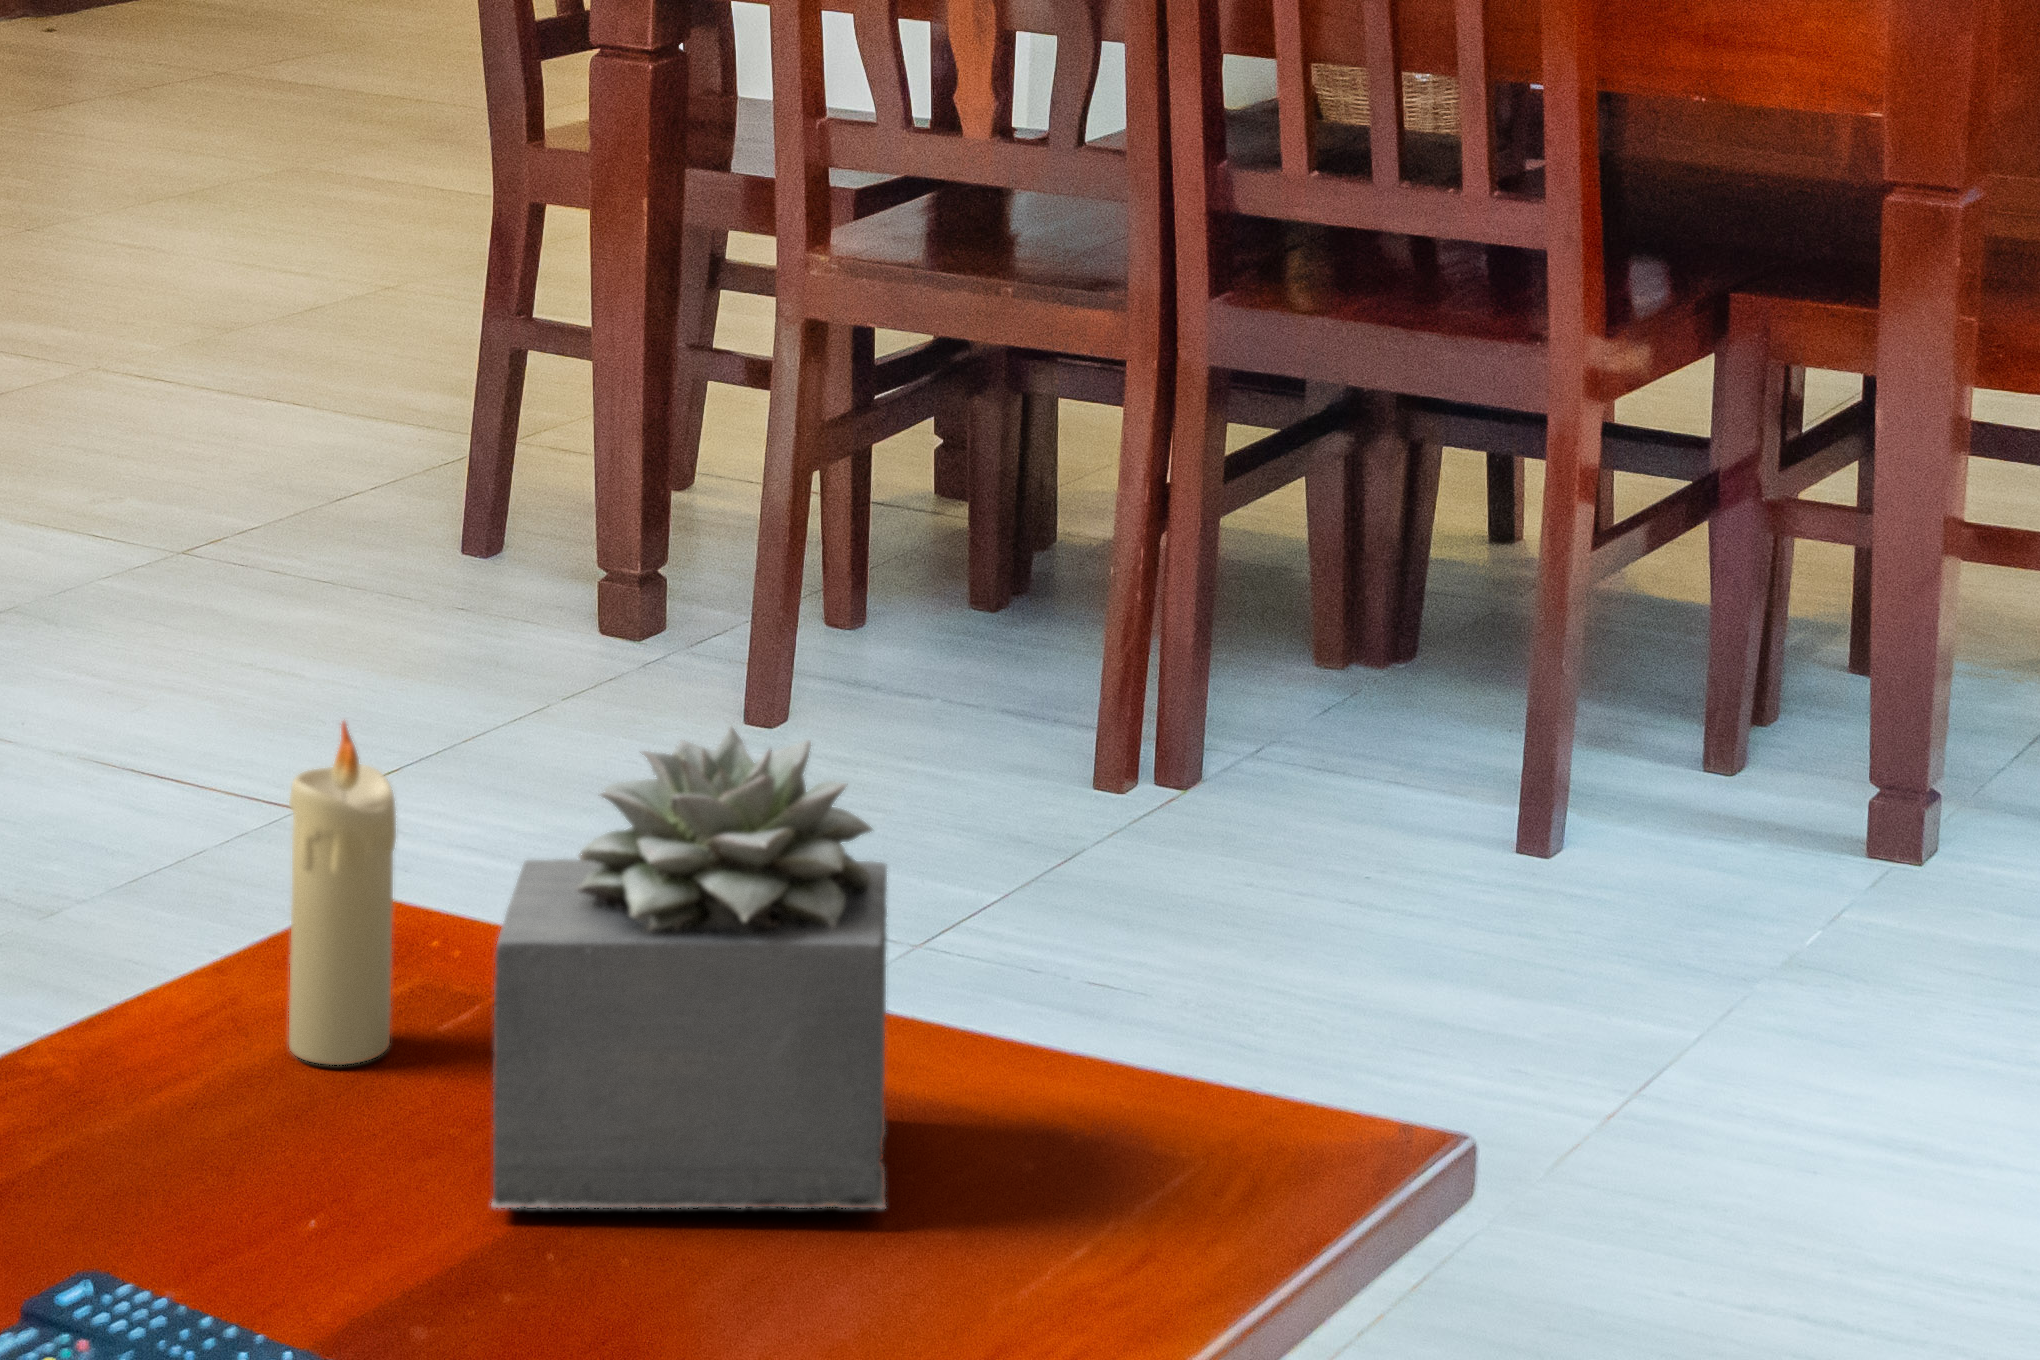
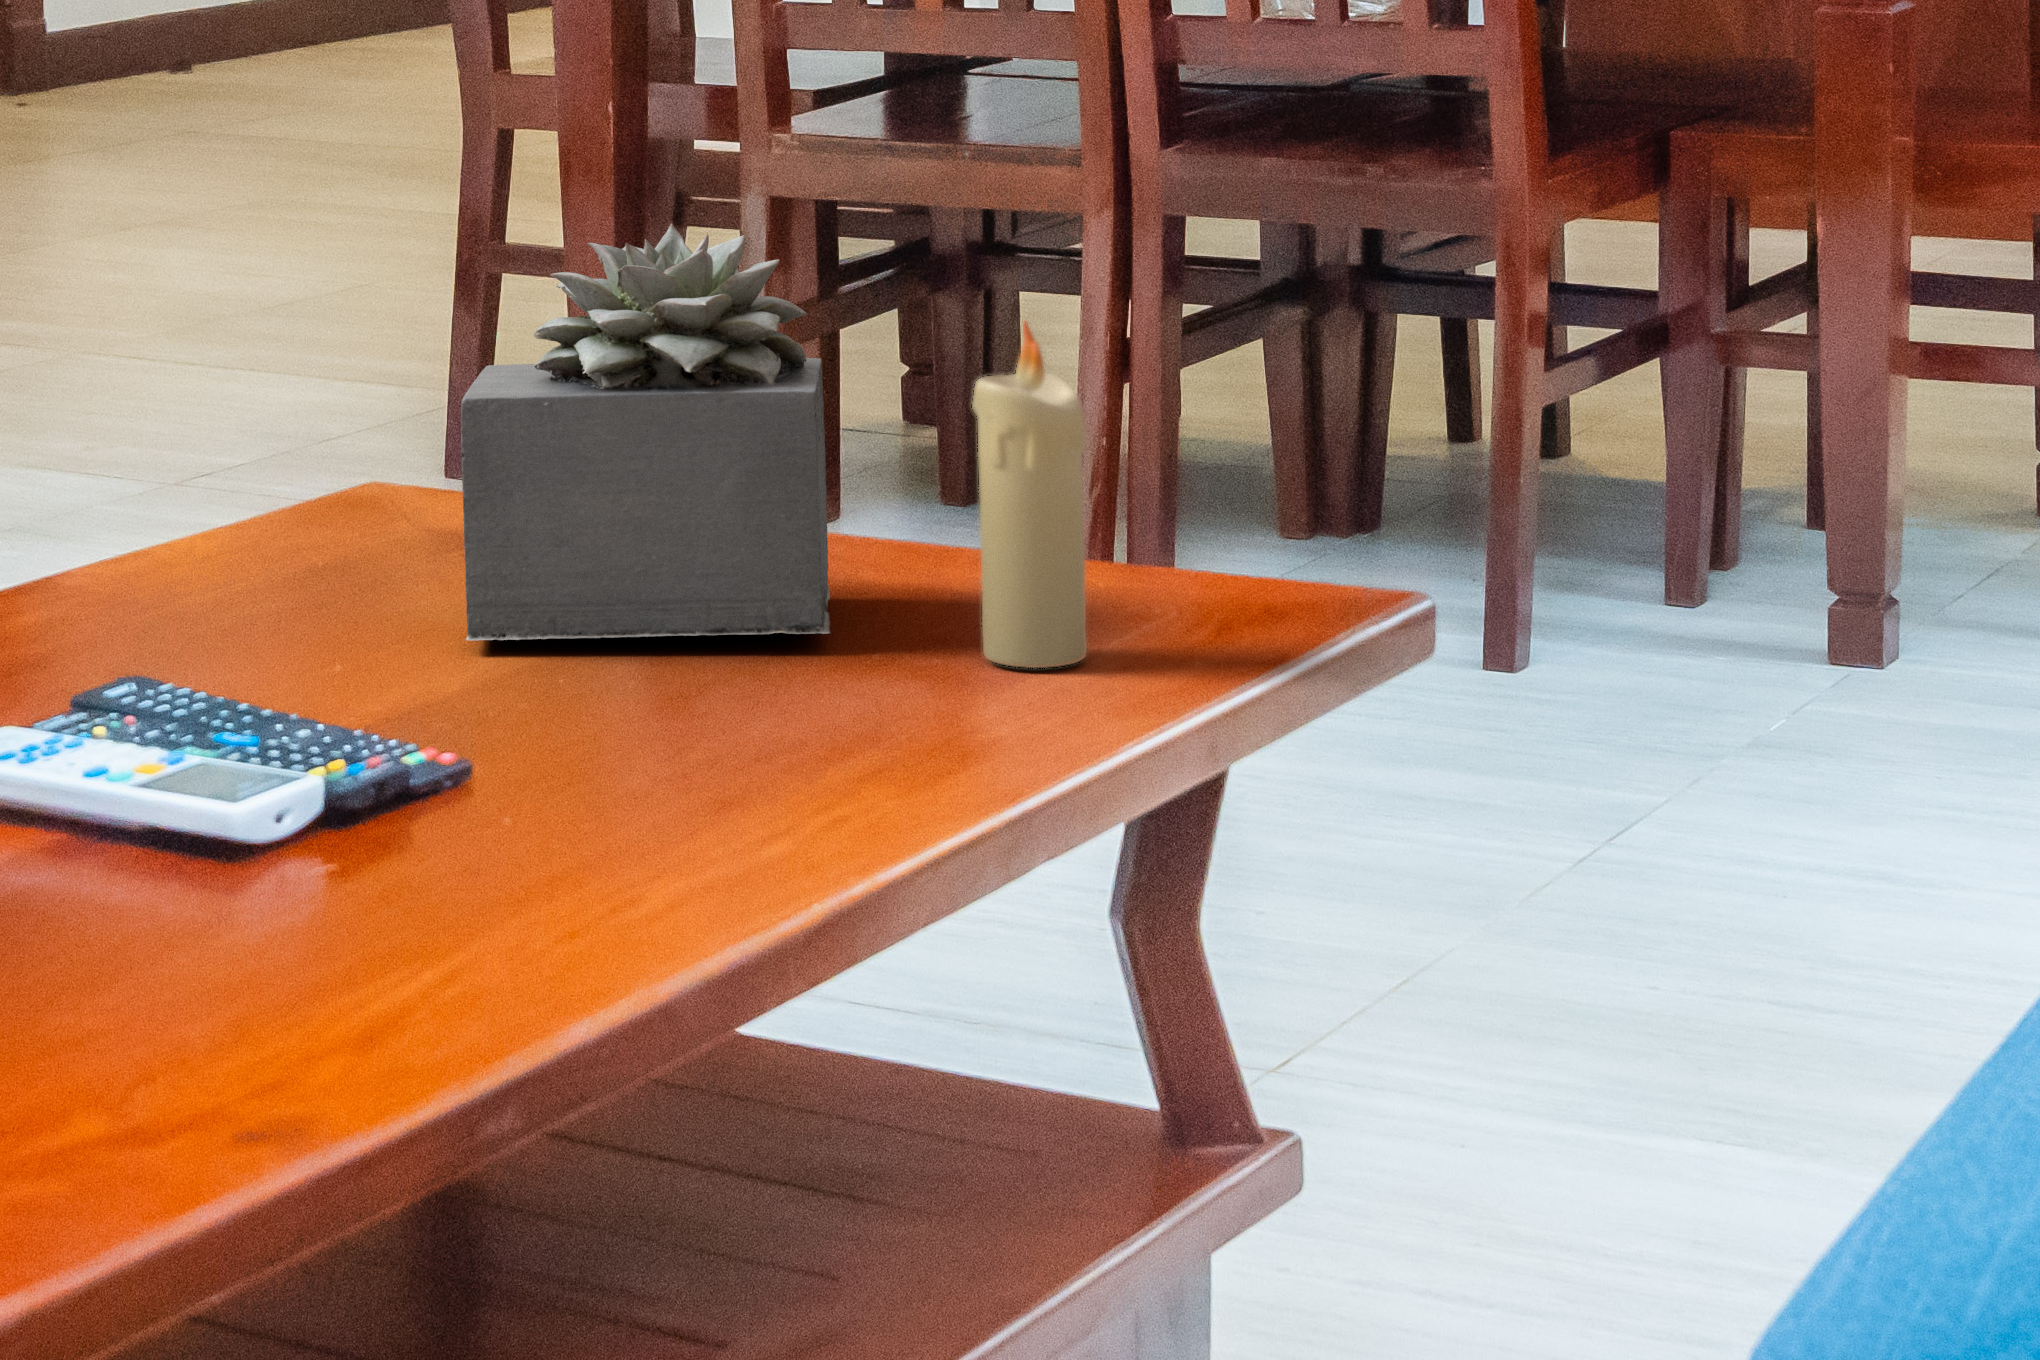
candle: present [289,722,396,1065] -> present [972,322,1087,668]

